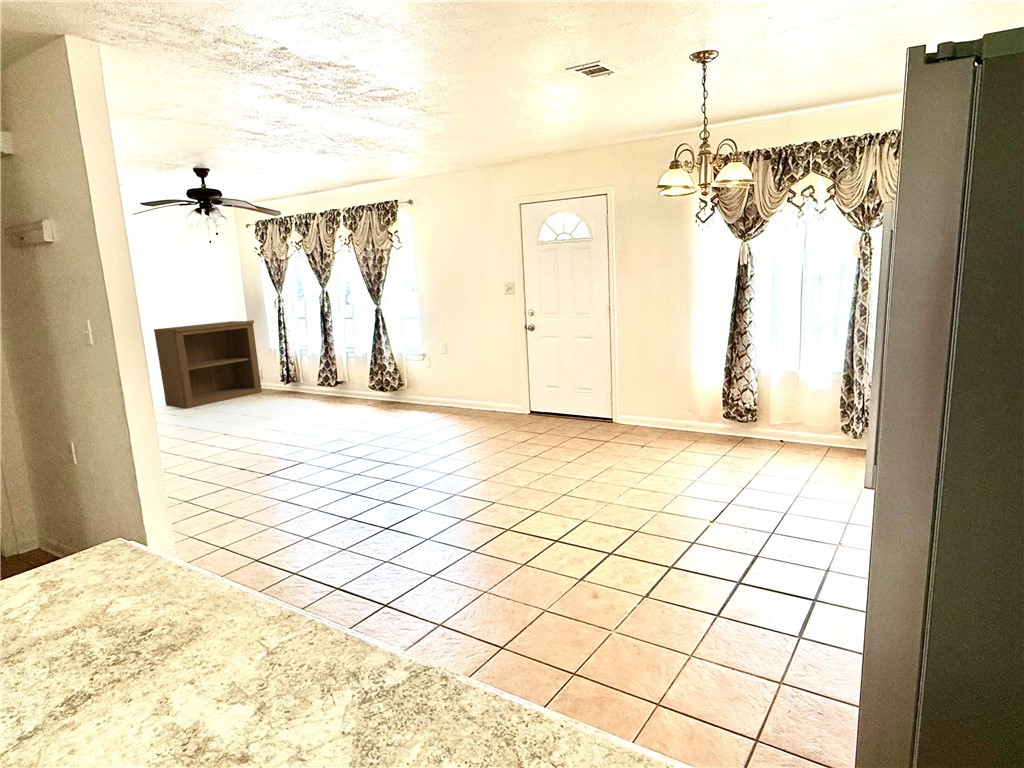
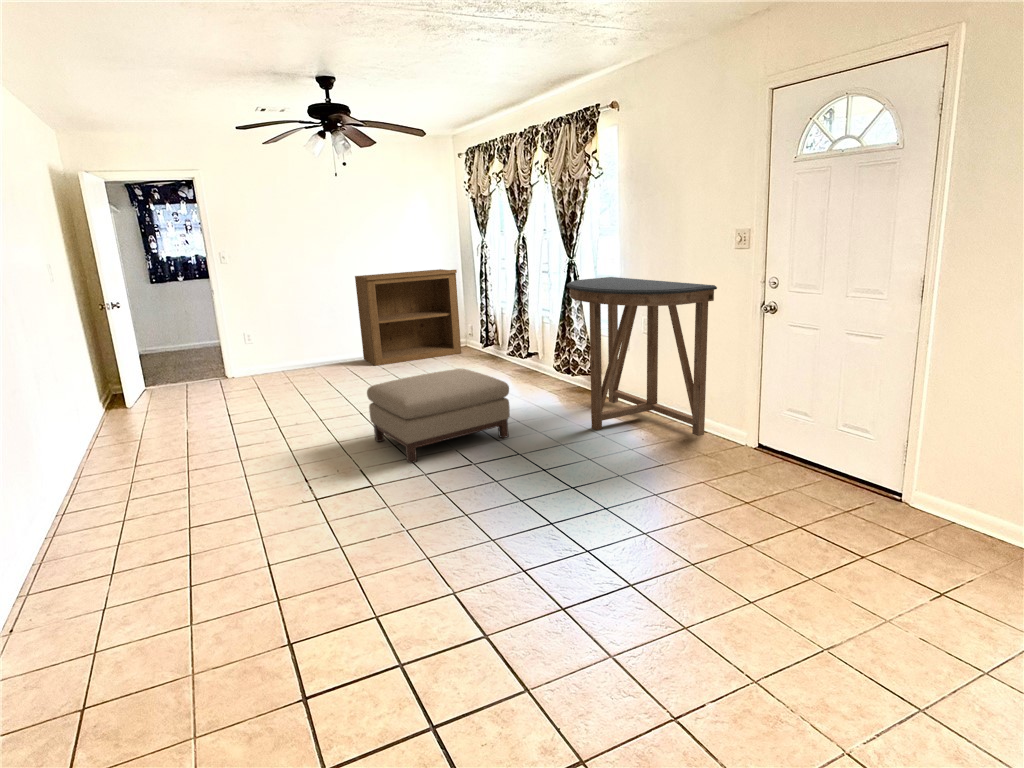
console table: none [391,317,496,419] -> present [567,277,717,436]
ottoman: none [257,388,370,454] -> present [367,369,510,463]

